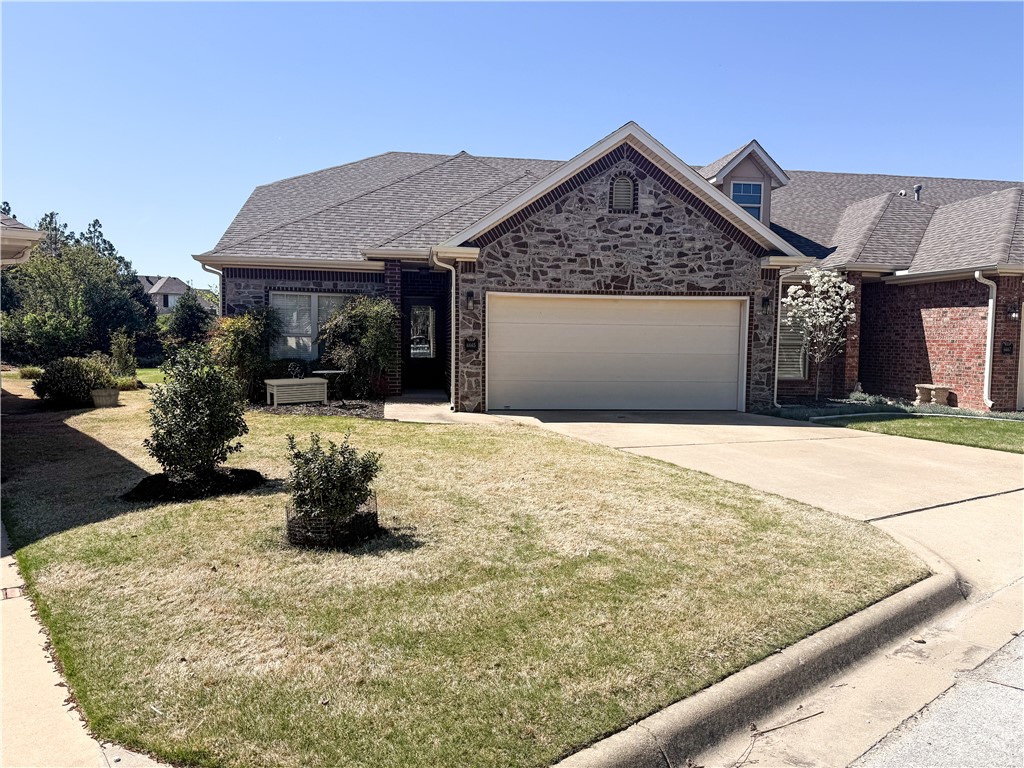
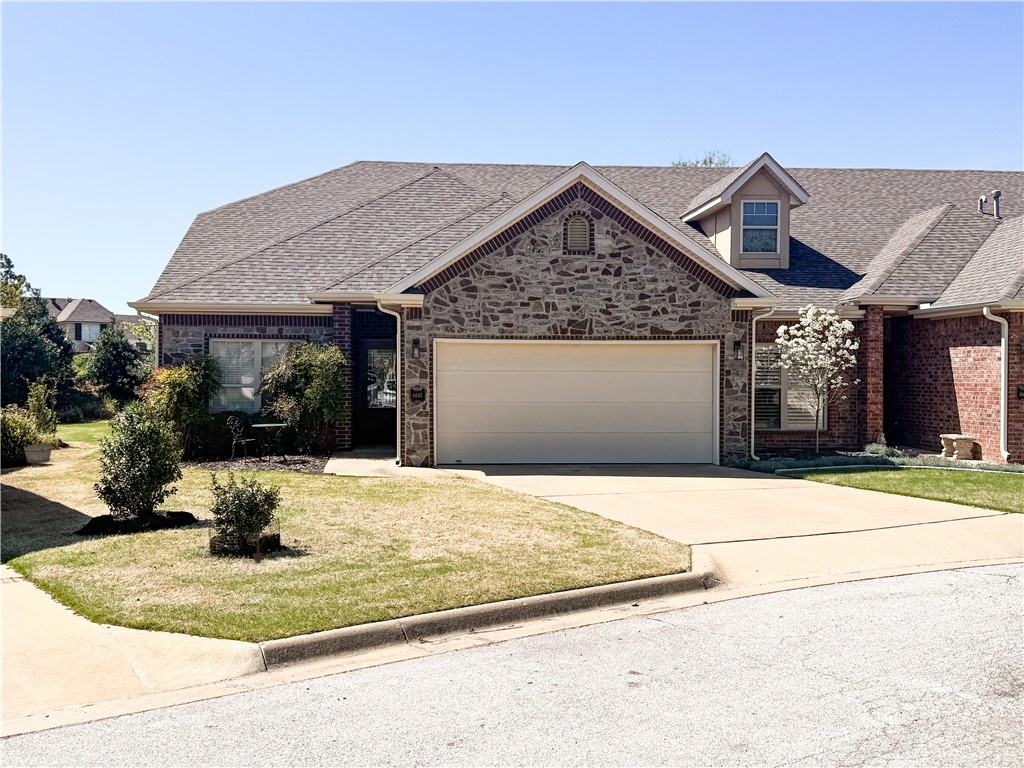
storage bench: present [265,378,328,407] -> none [203,431,269,462]
decorative plant: none [332,506,367,552] -> present [247,528,269,562]

